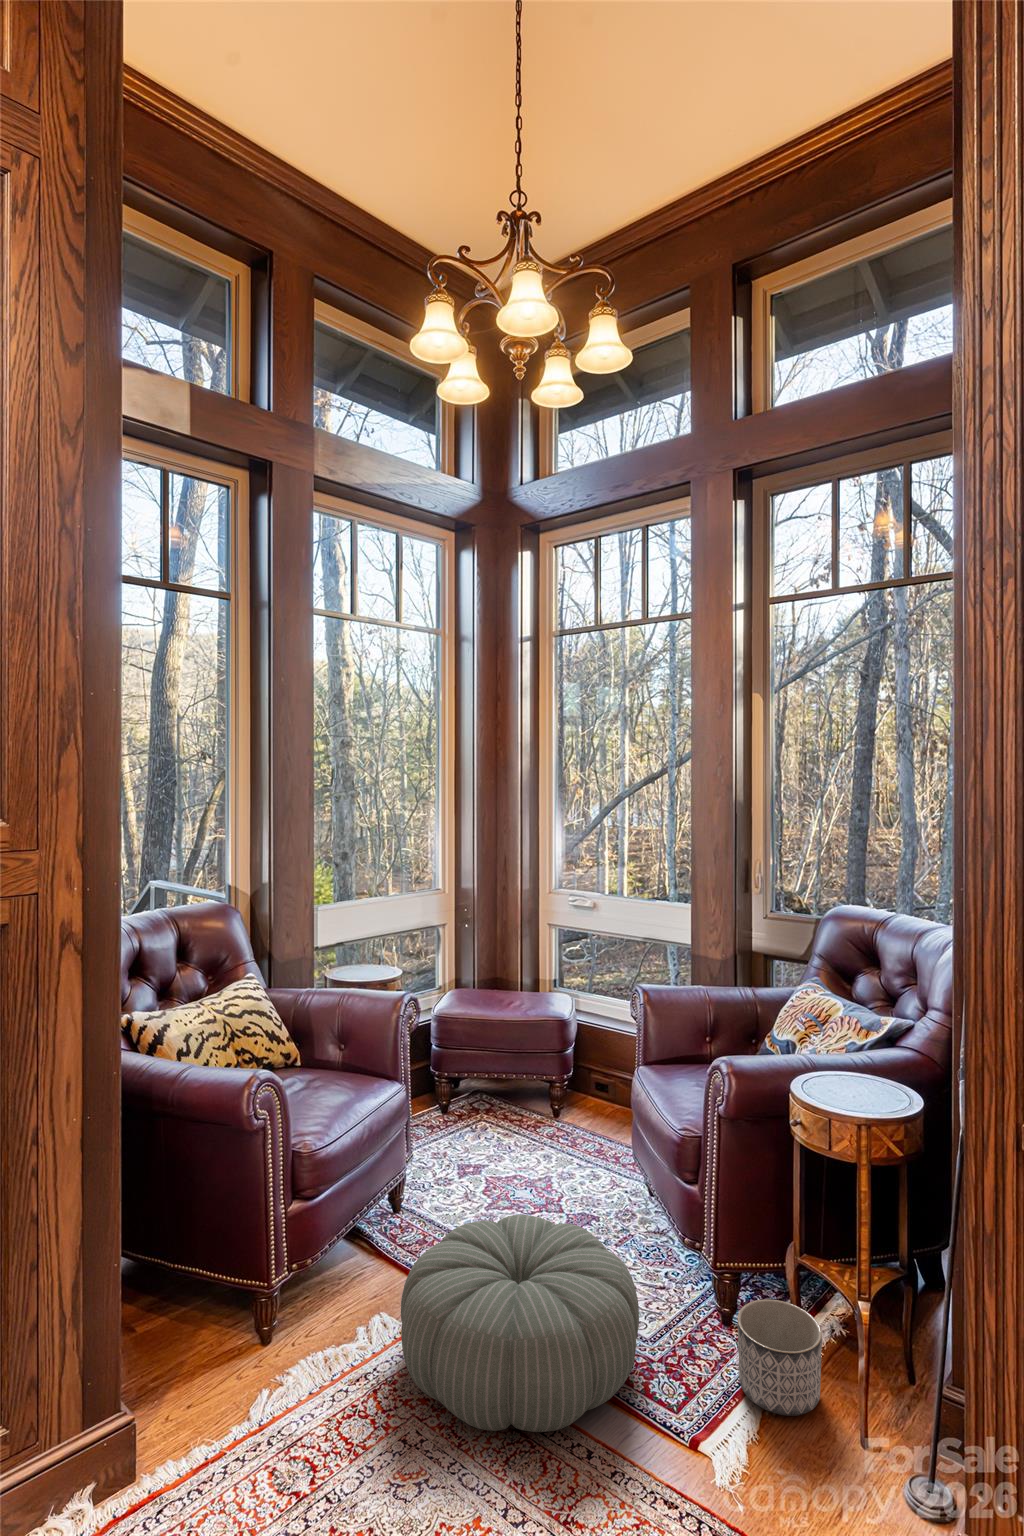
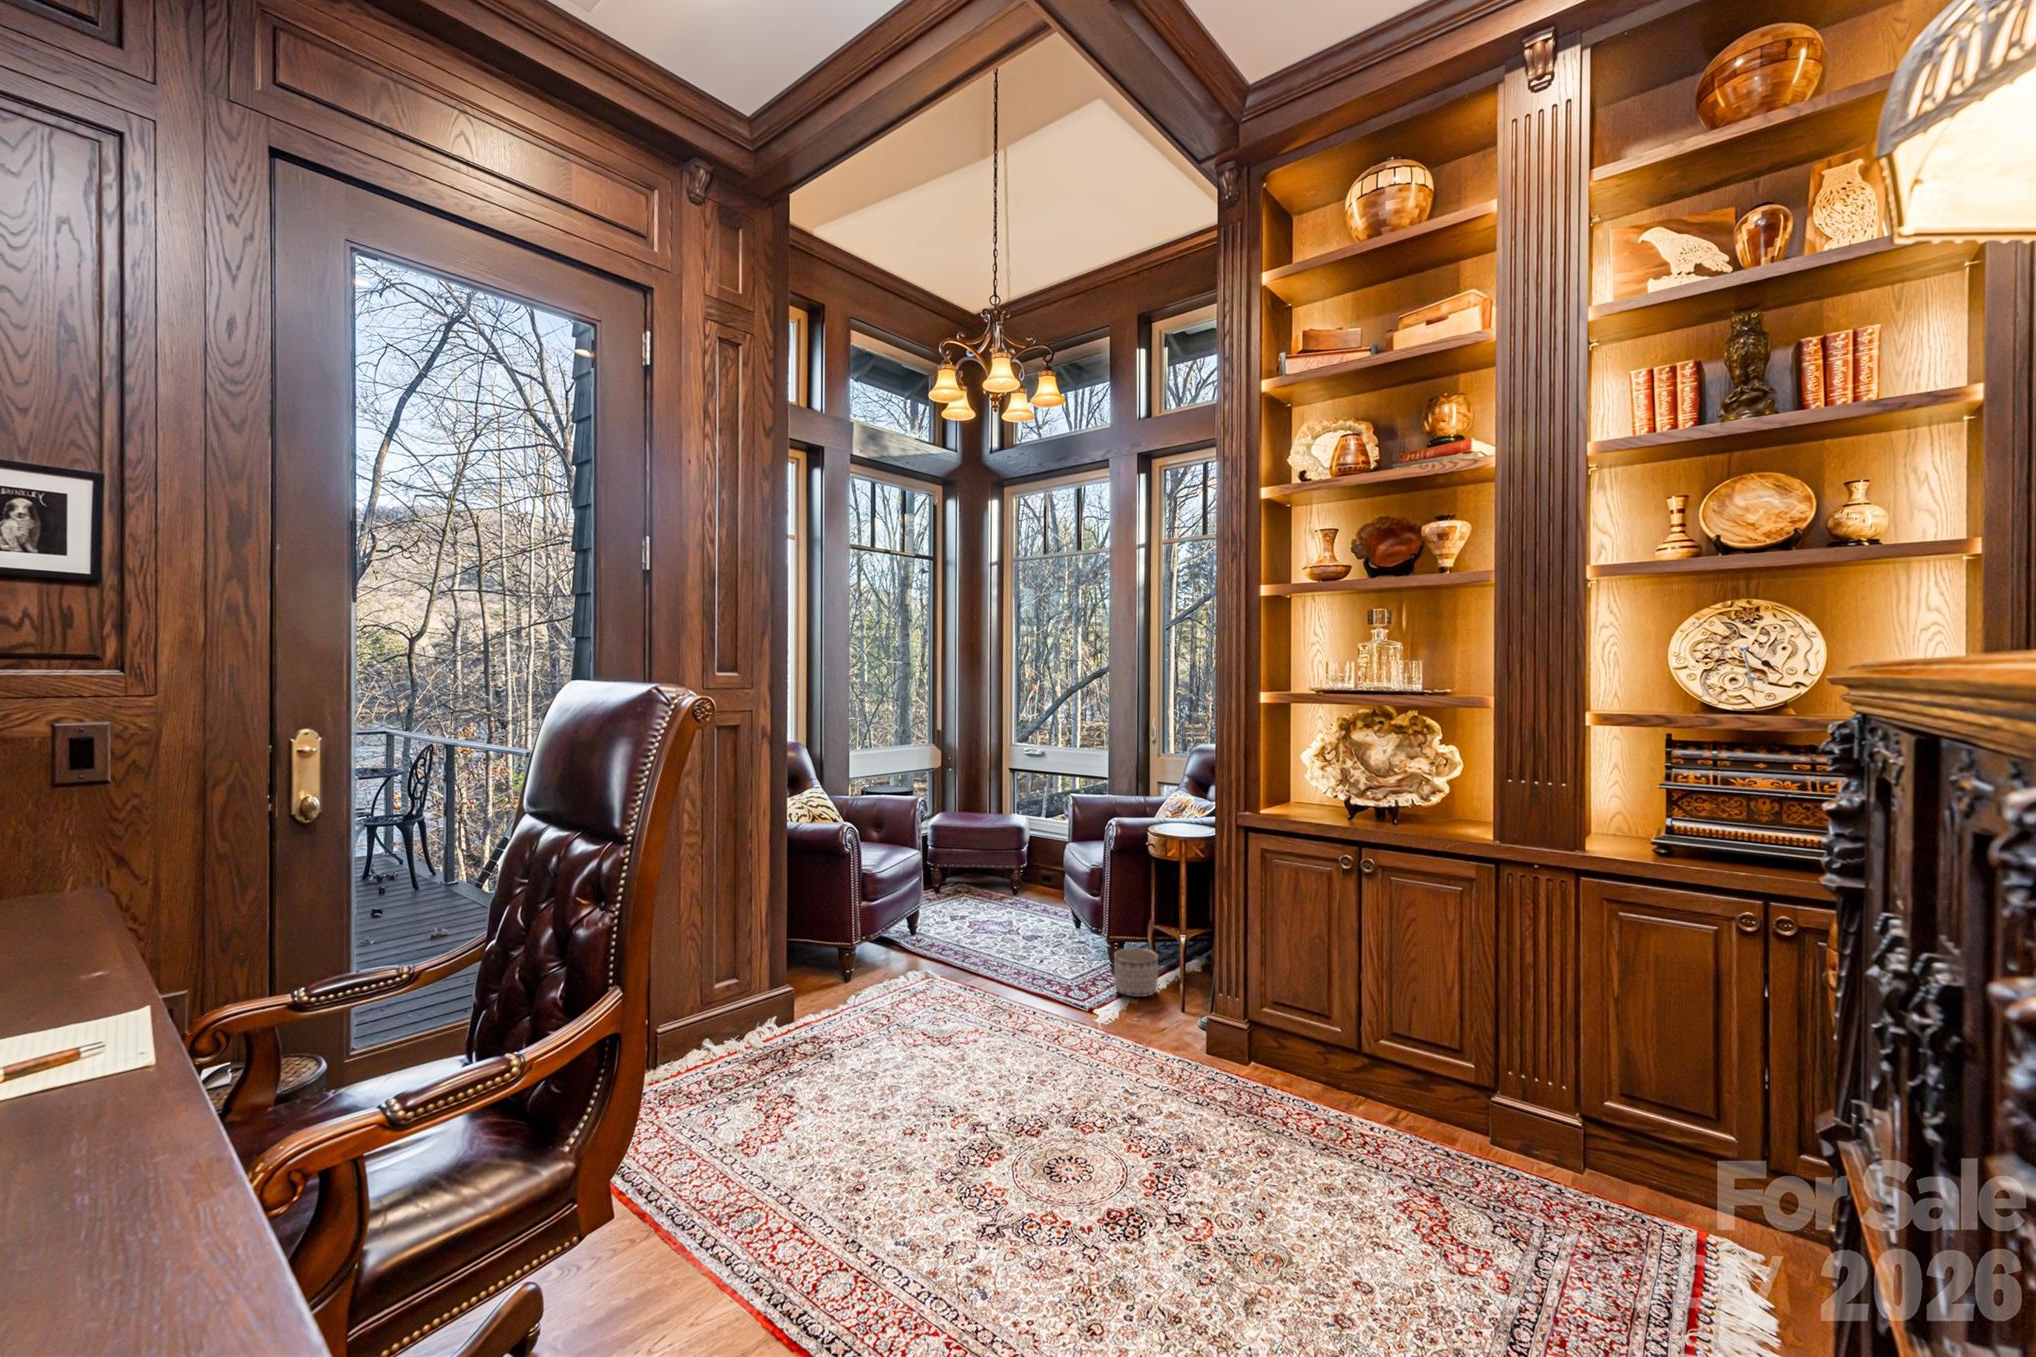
pouf: present [401,1215,639,1432] -> none [927,915,1061,1002]

